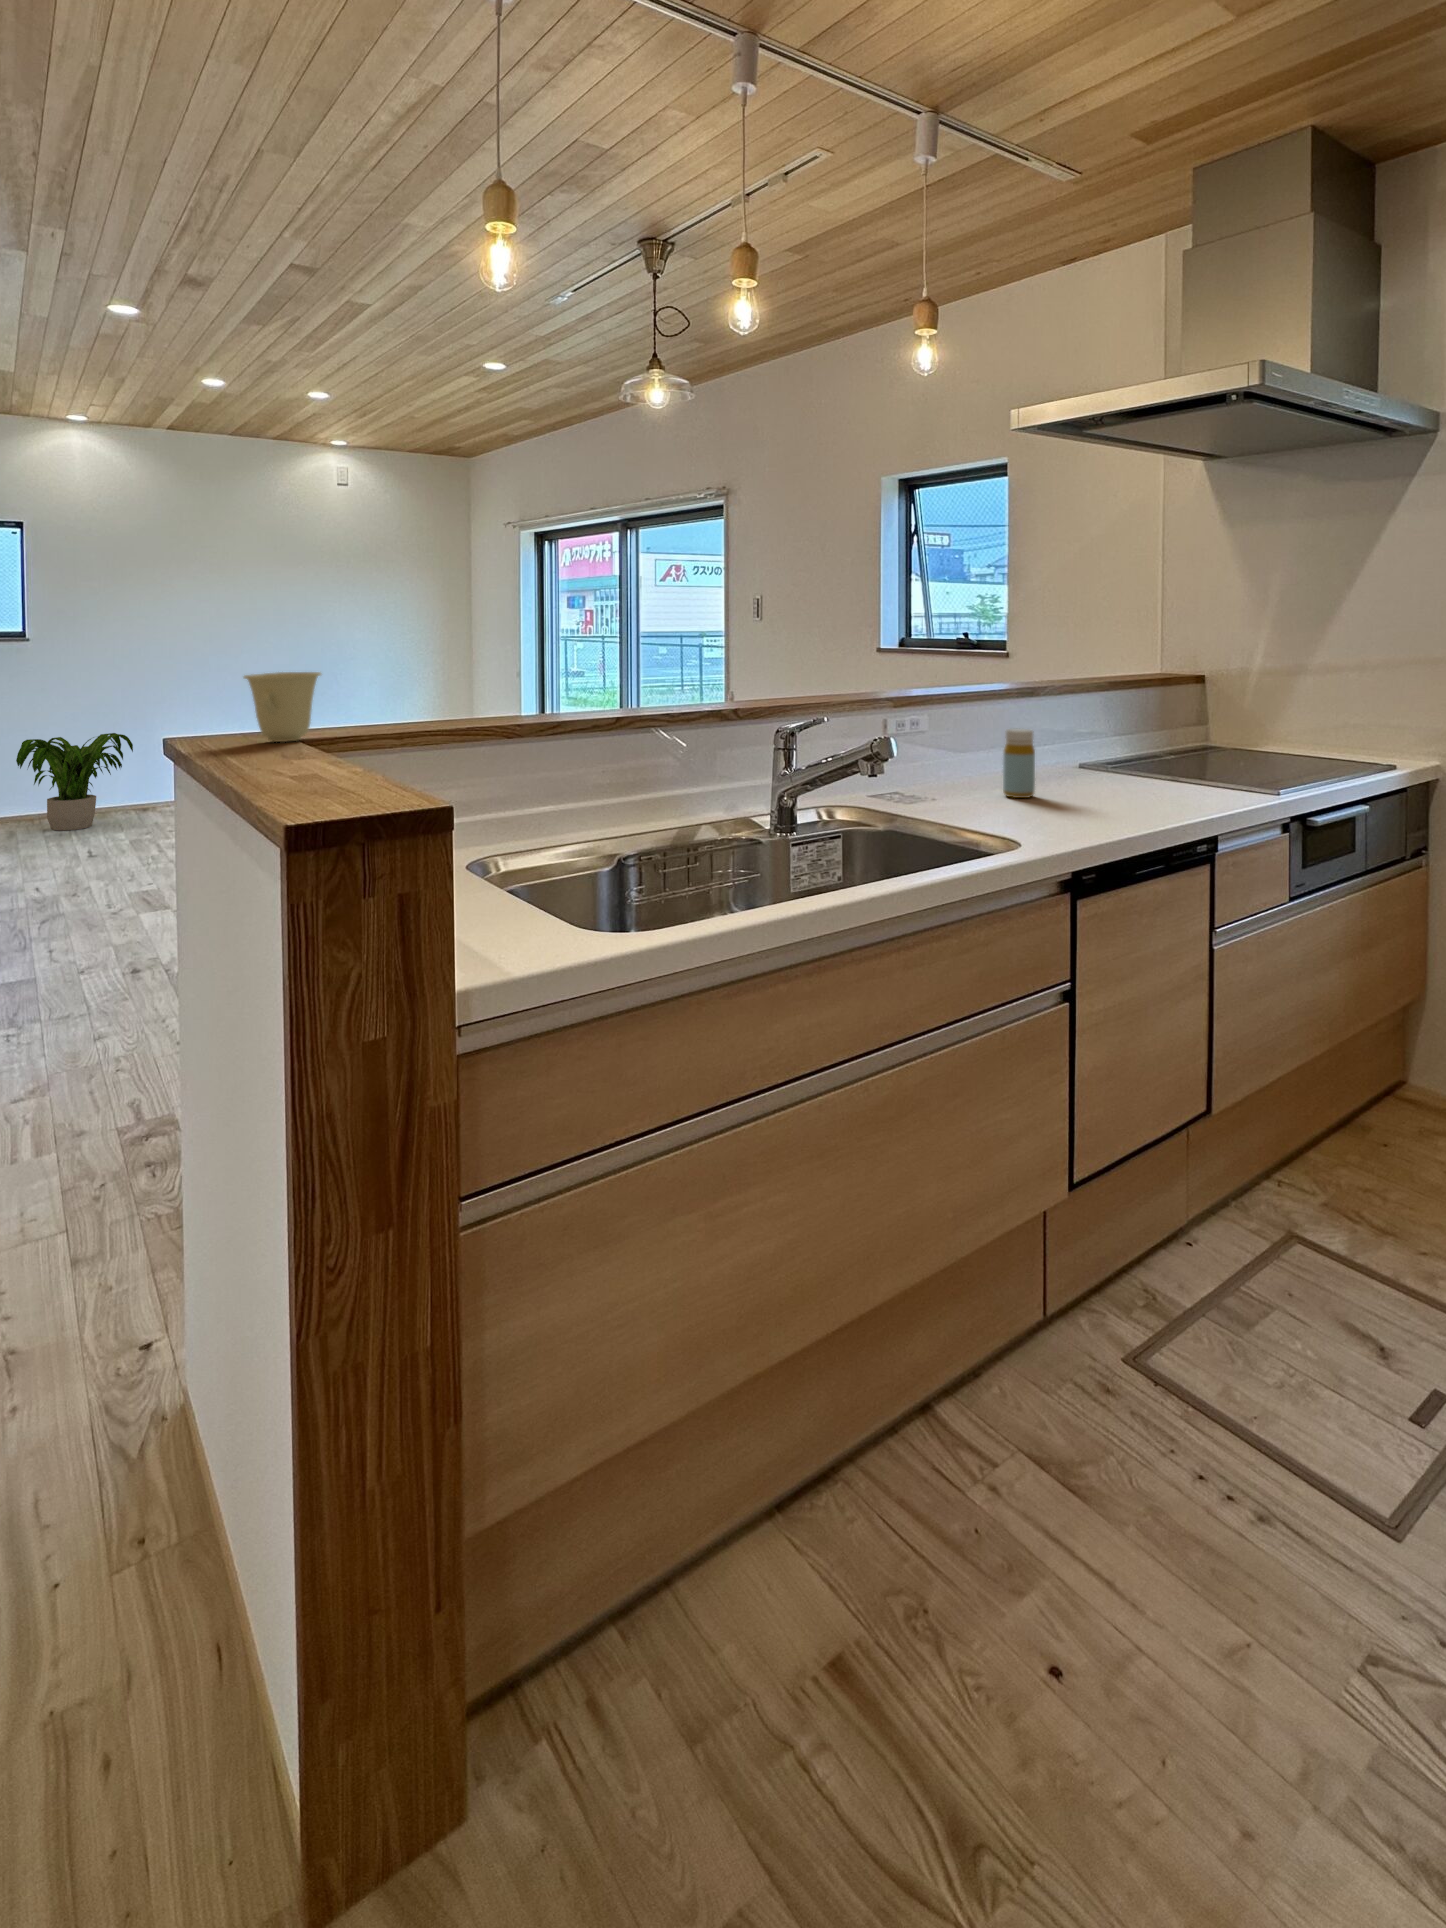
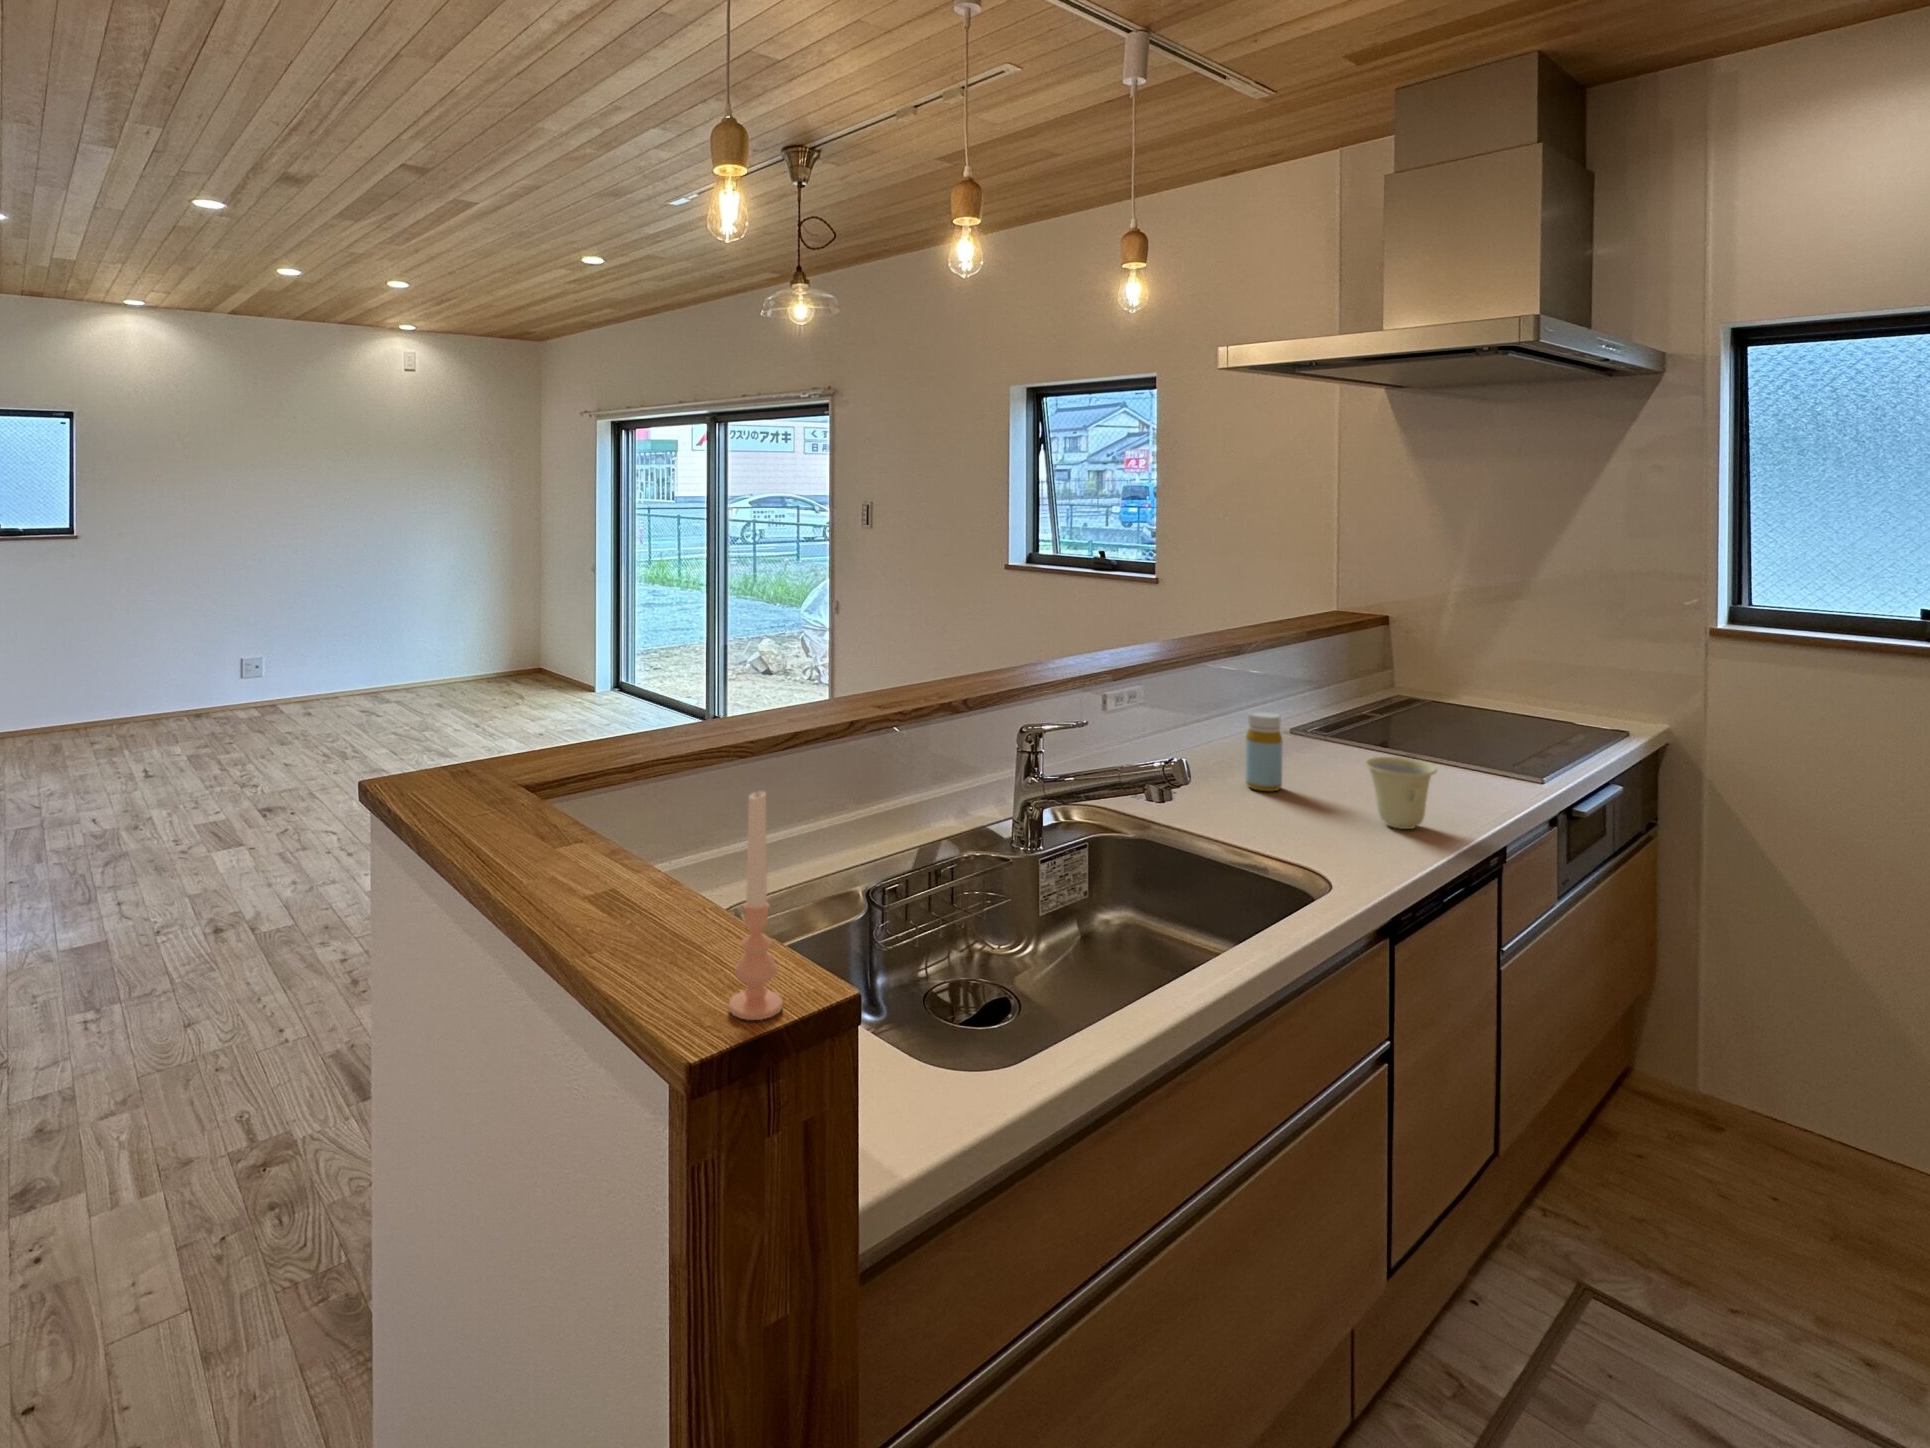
candle: none [333,635,379,808] -> present [729,791,783,1020]
cup: present [244,672,321,742] -> present [1364,757,1437,829]
potted plant: present [16,733,133,830] -> none [62,638,187,745]

